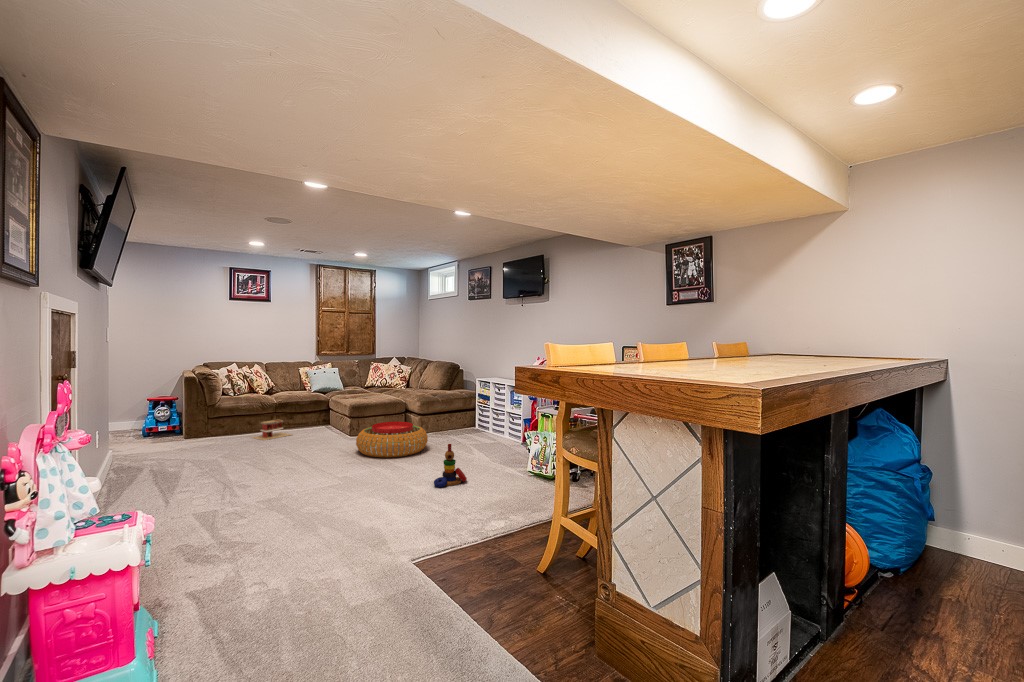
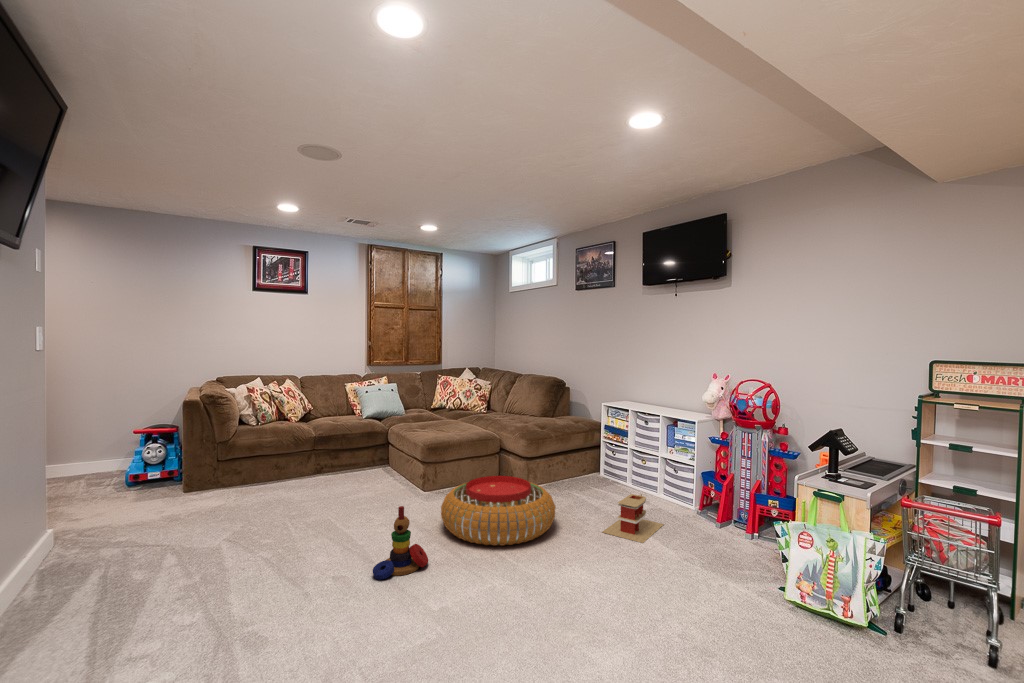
toy house: present [253,419,291,440] -> present [603,494,664,543]
stacking toy: present [434,444,467,488] -> present [373,506,428,580]

